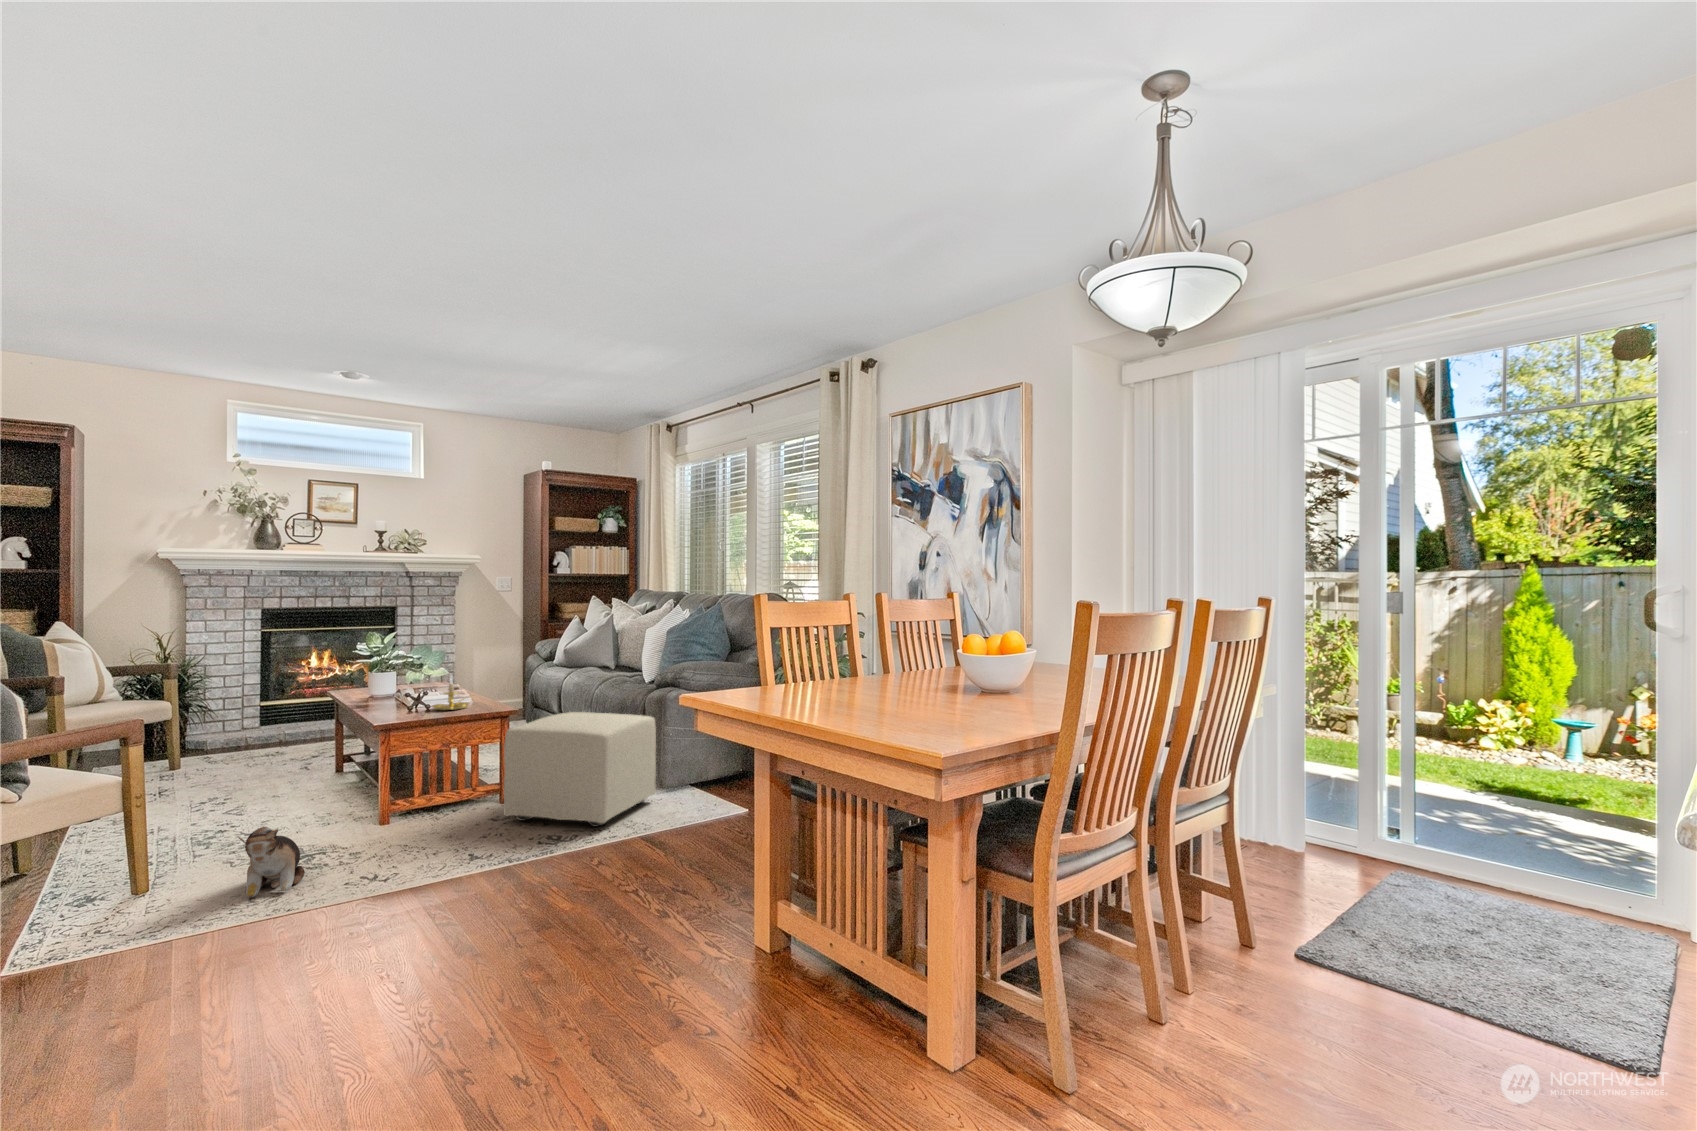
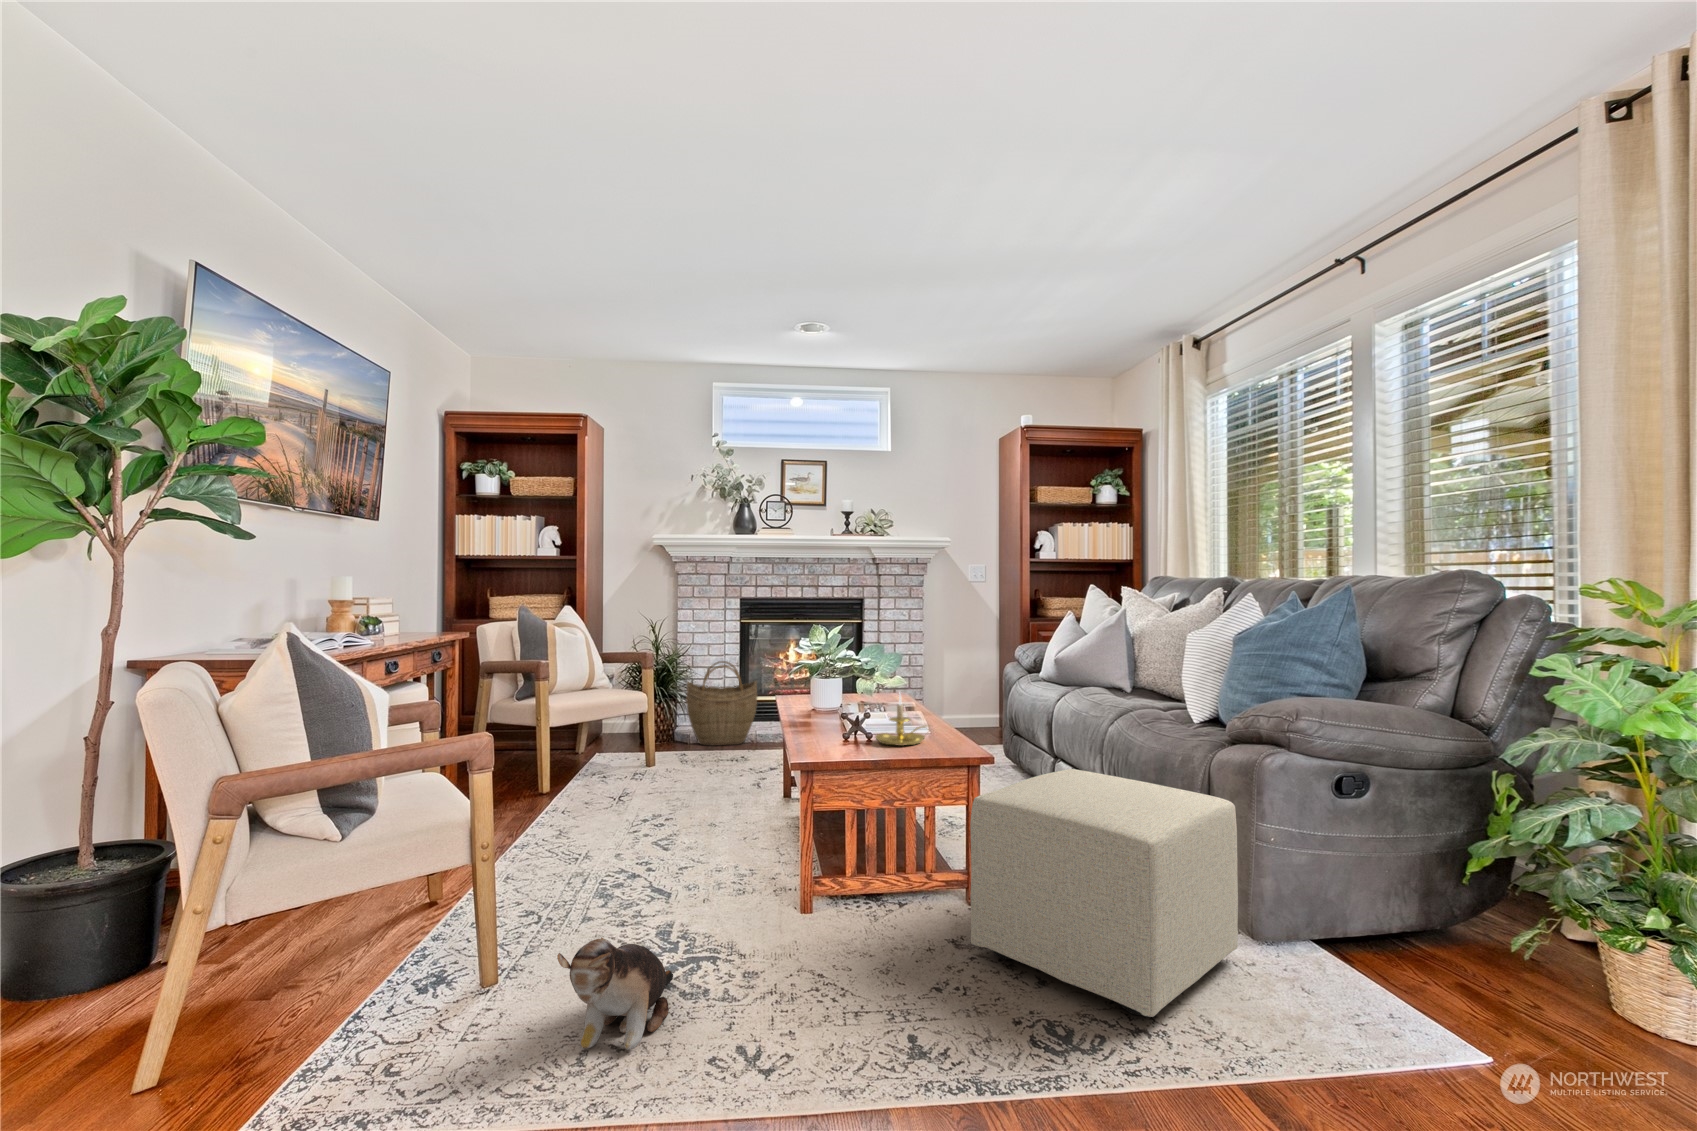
woven basket: none [203,668,286,748] -> present [686,661,757,746]

